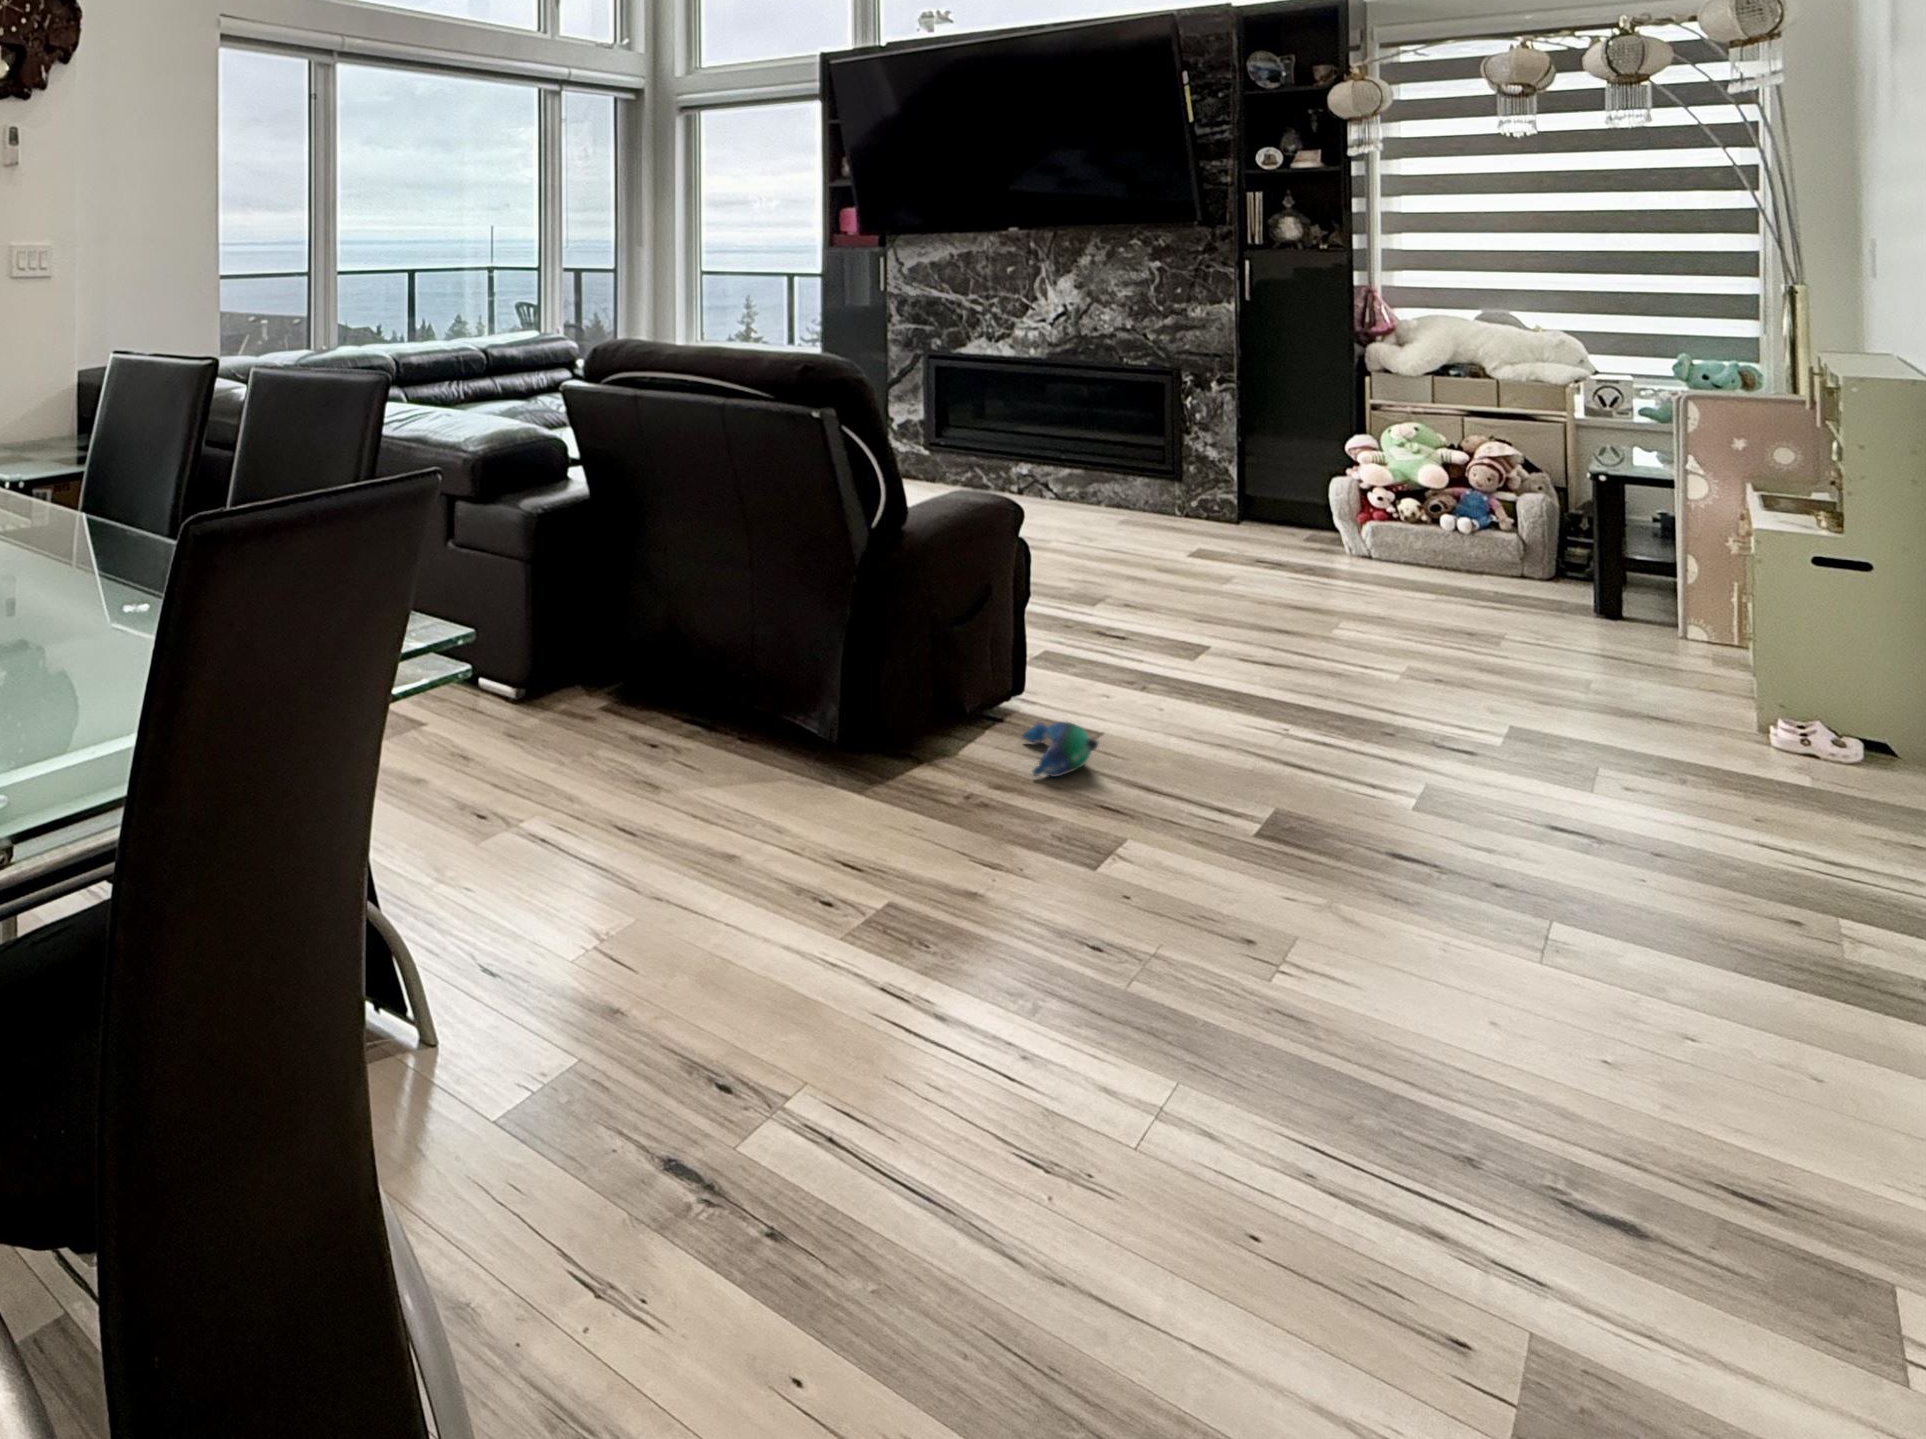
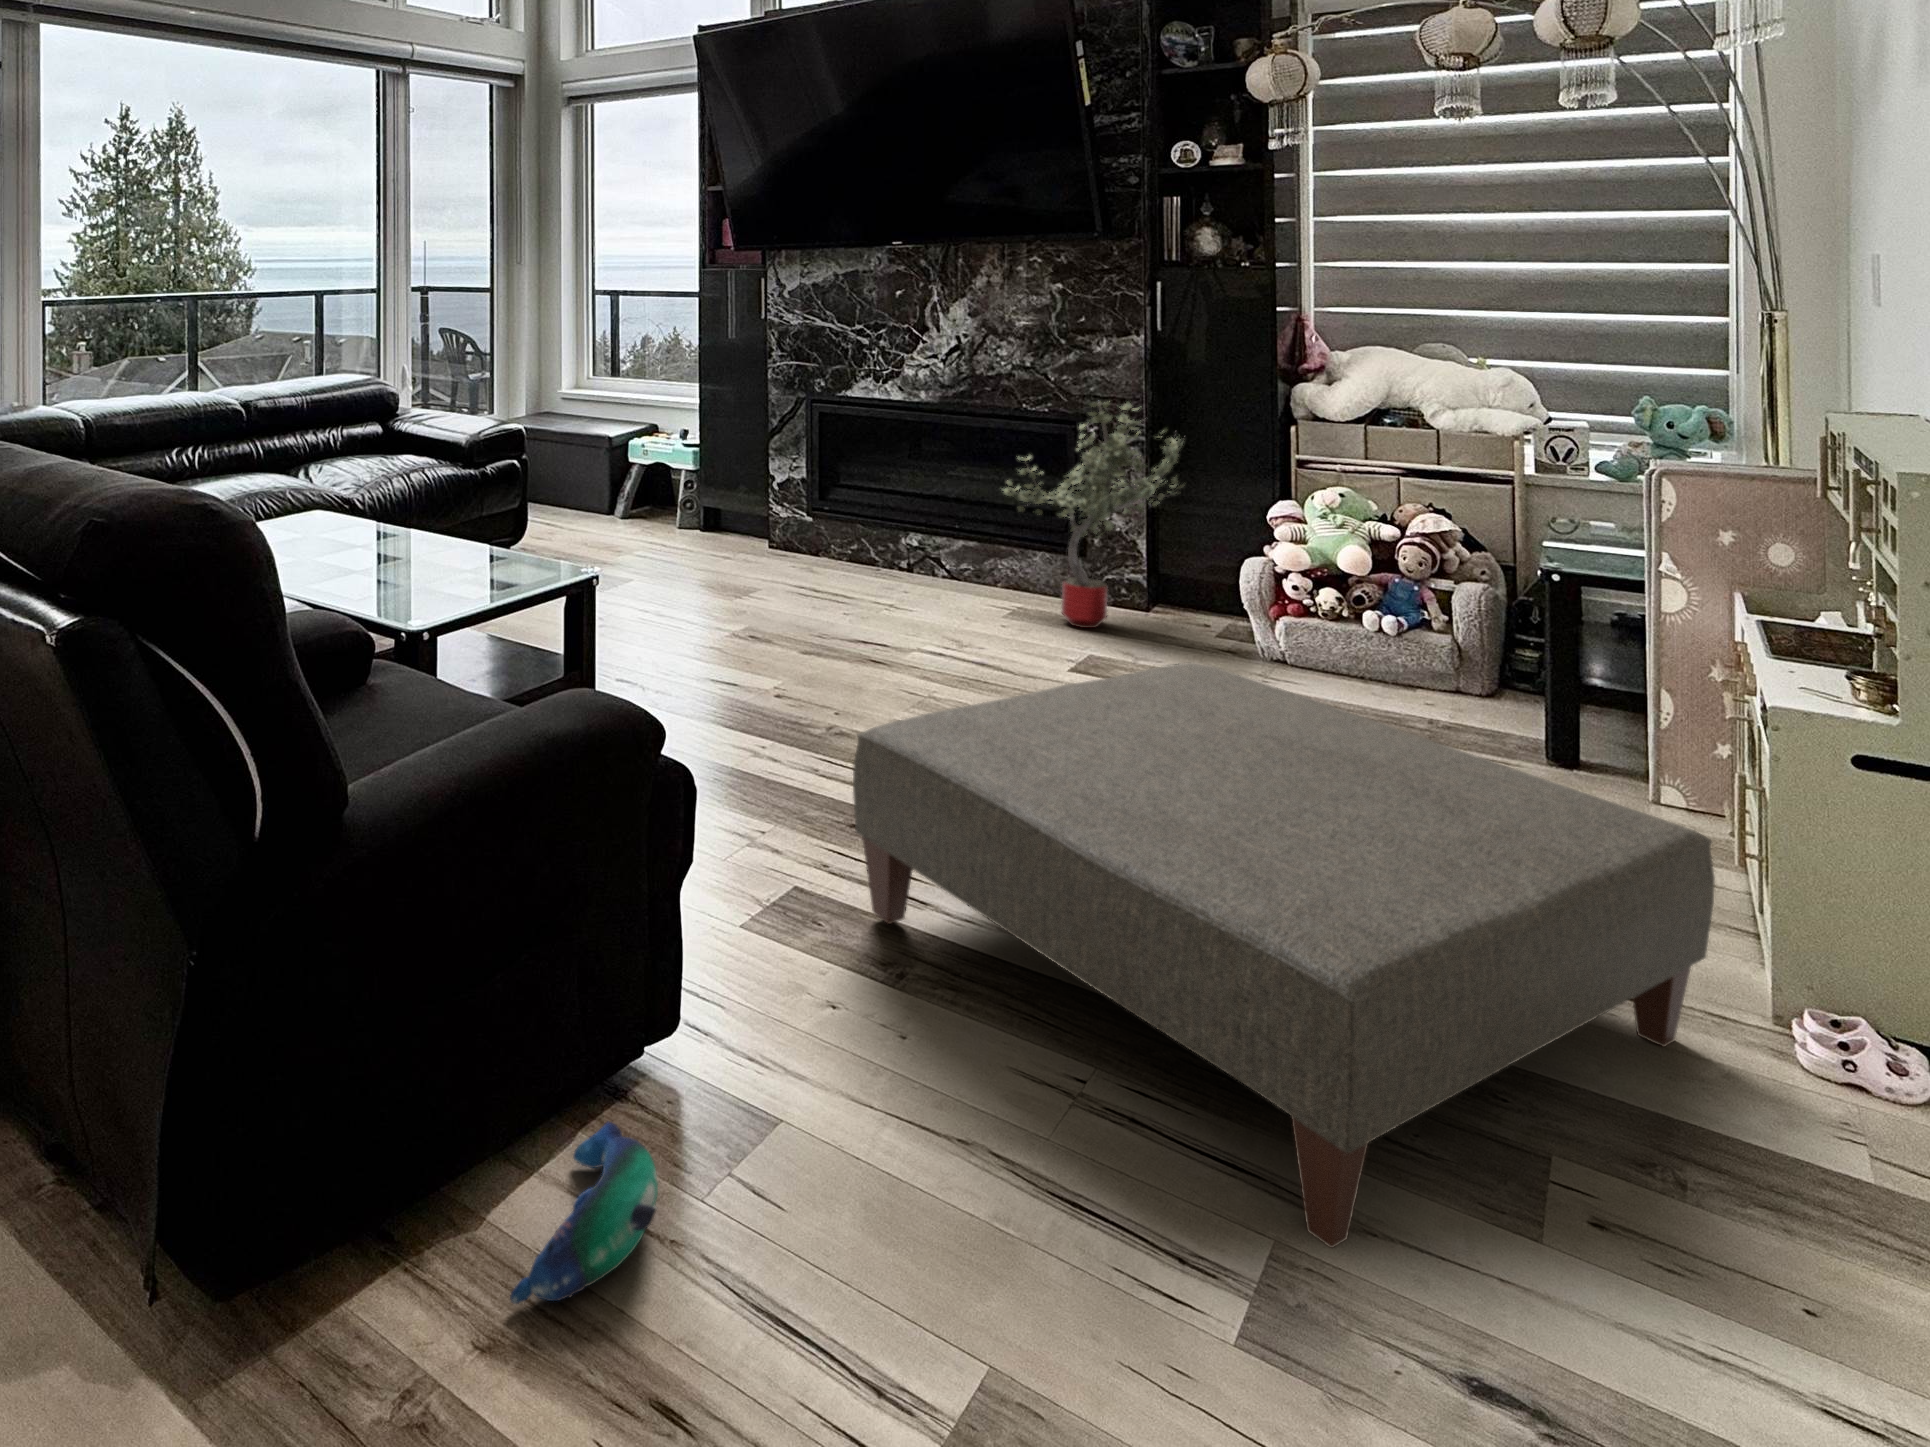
potted tree: none [1112,355,1281,534] -> present [1003,401,1185,628]
ottoman: none [1113,527,1713,785] -> present [853,662,1715,1248]

